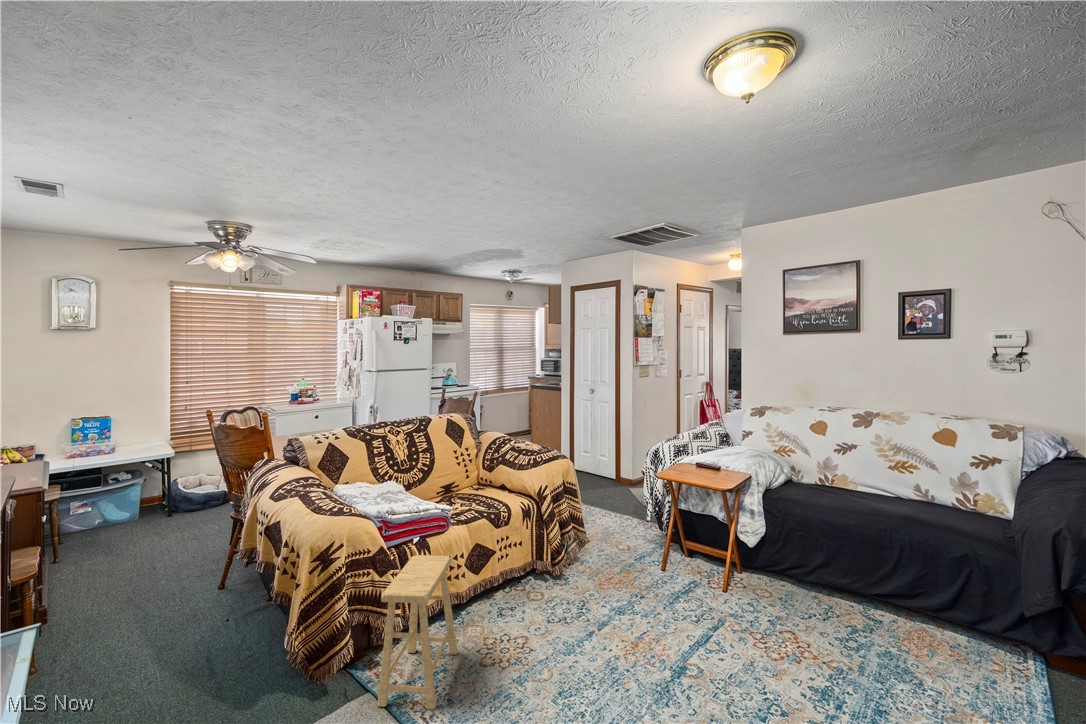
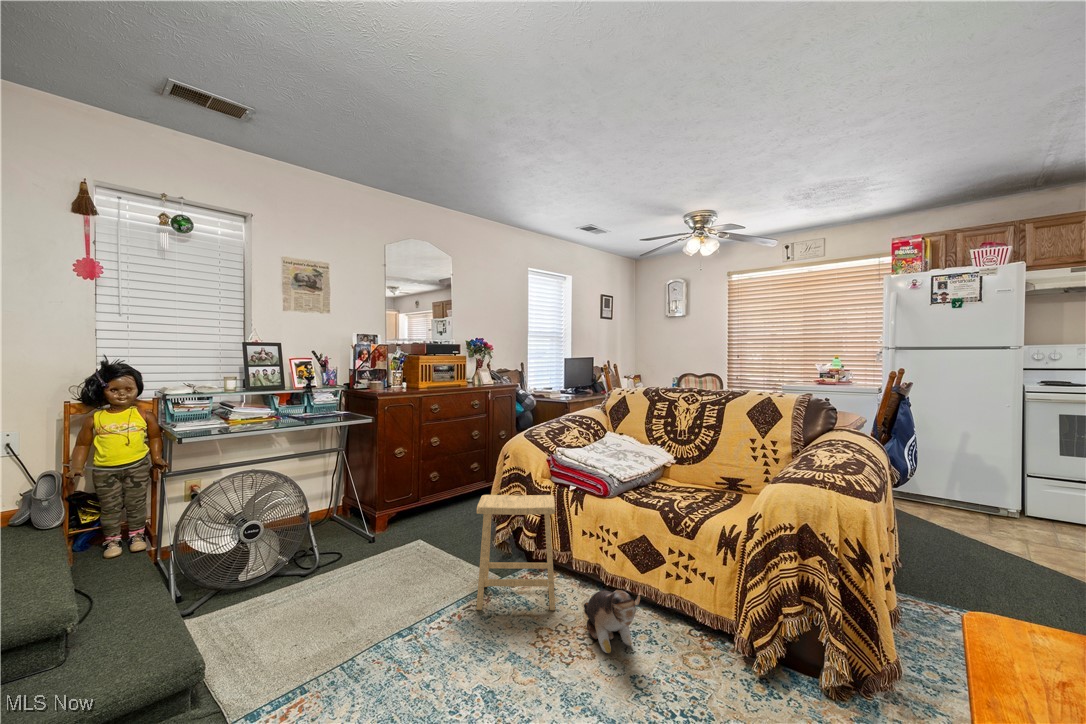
plush toy: none [460,570,546,634] -> present [584,590,640,653]

